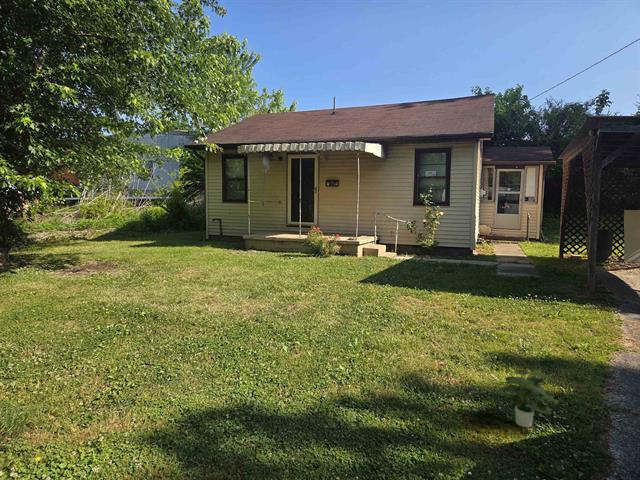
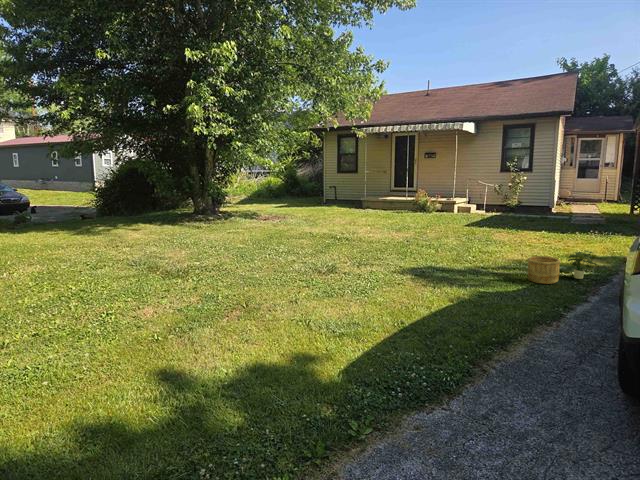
wooden bucket: none [430,384,492,454] -> present [528,256,561,284]

